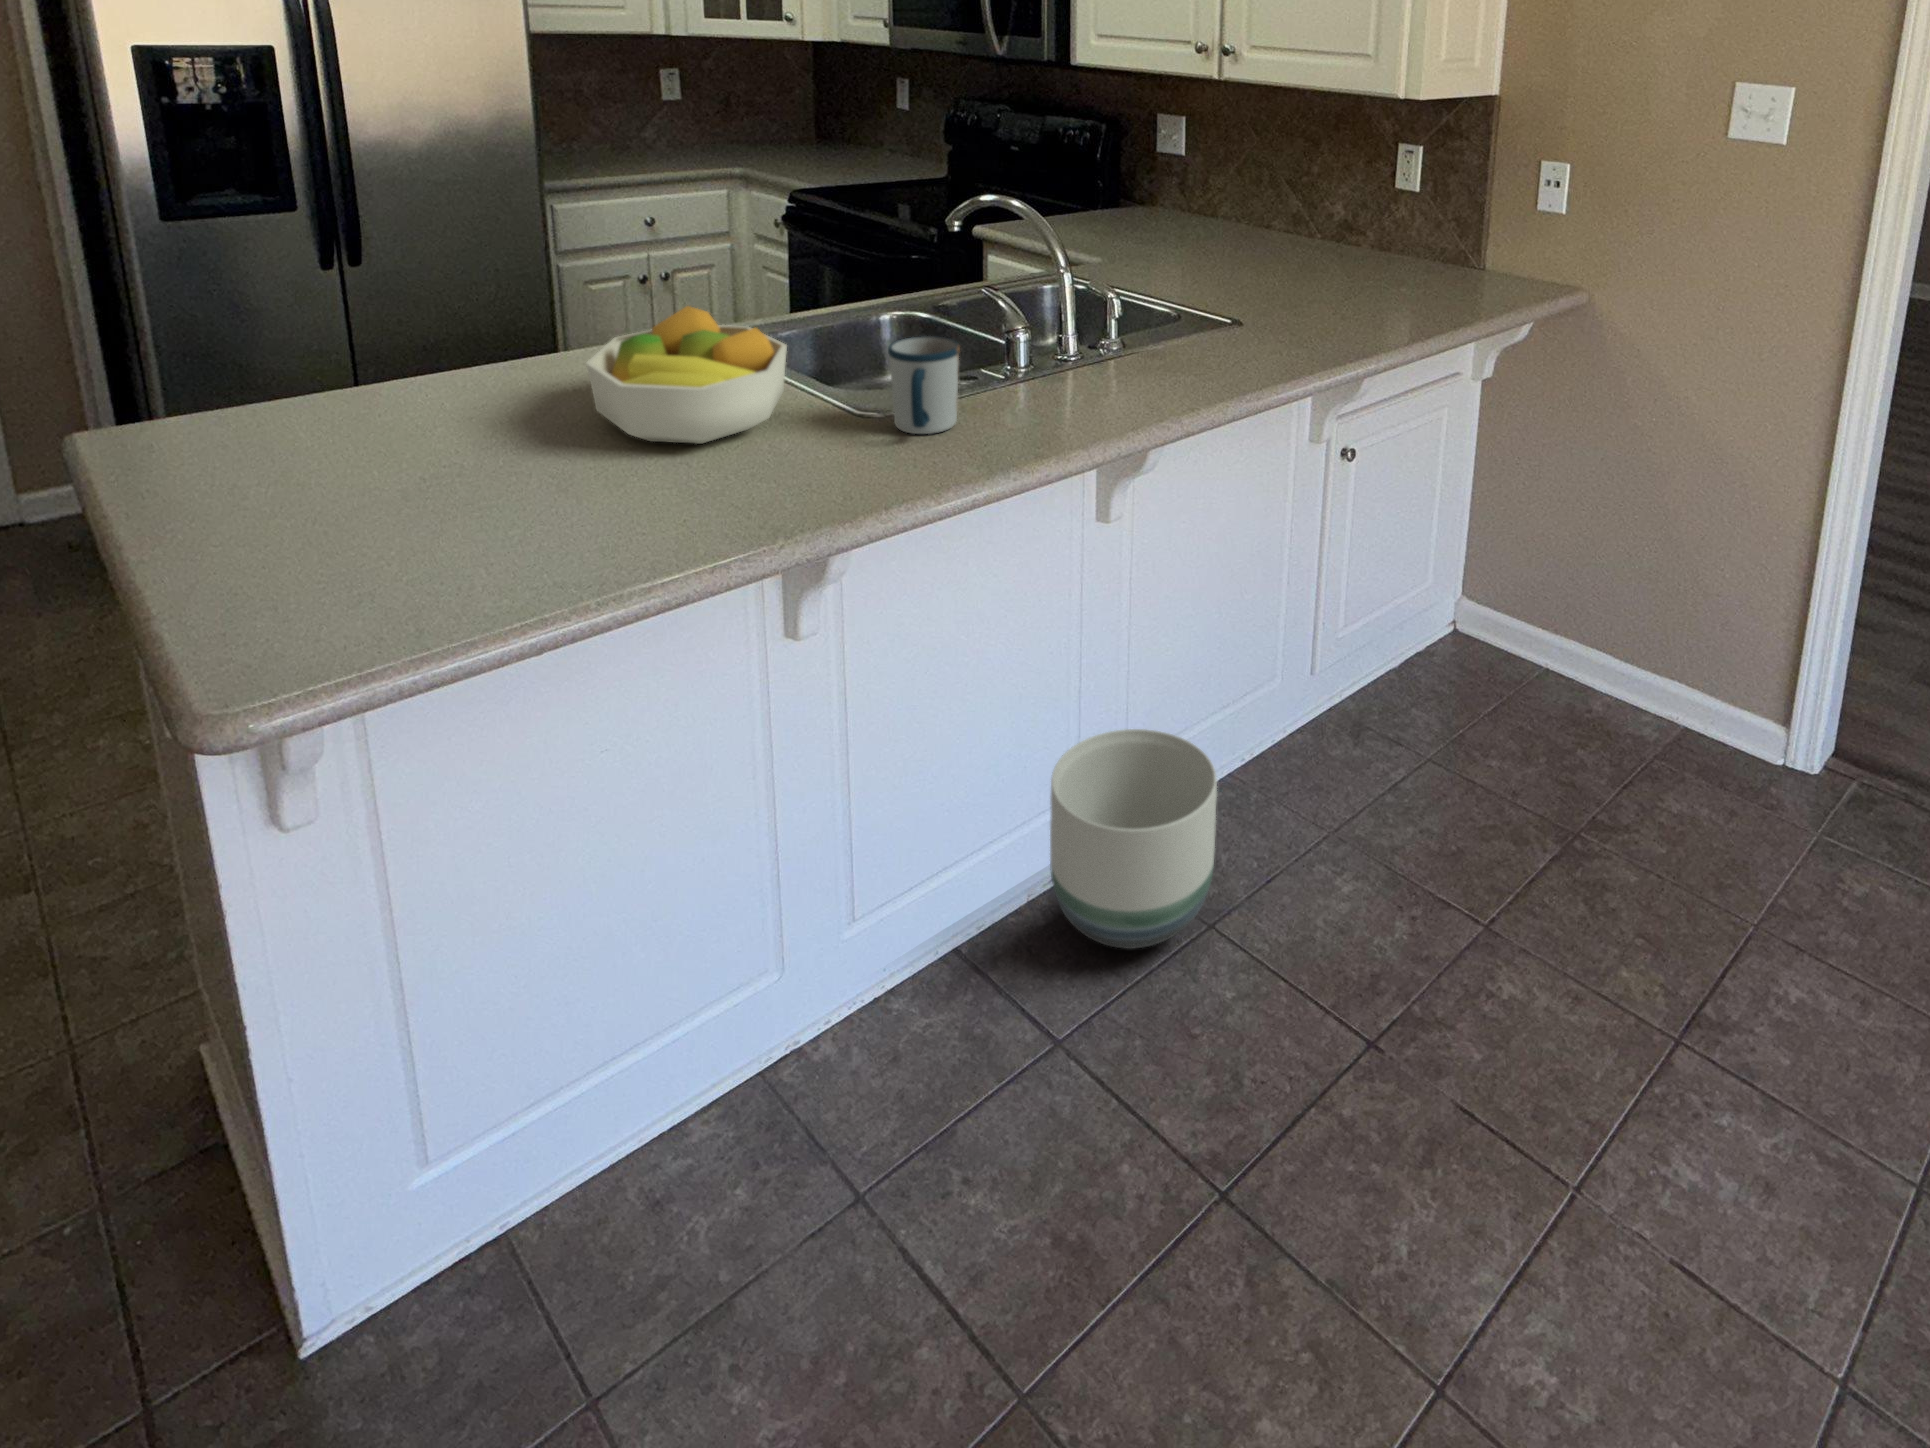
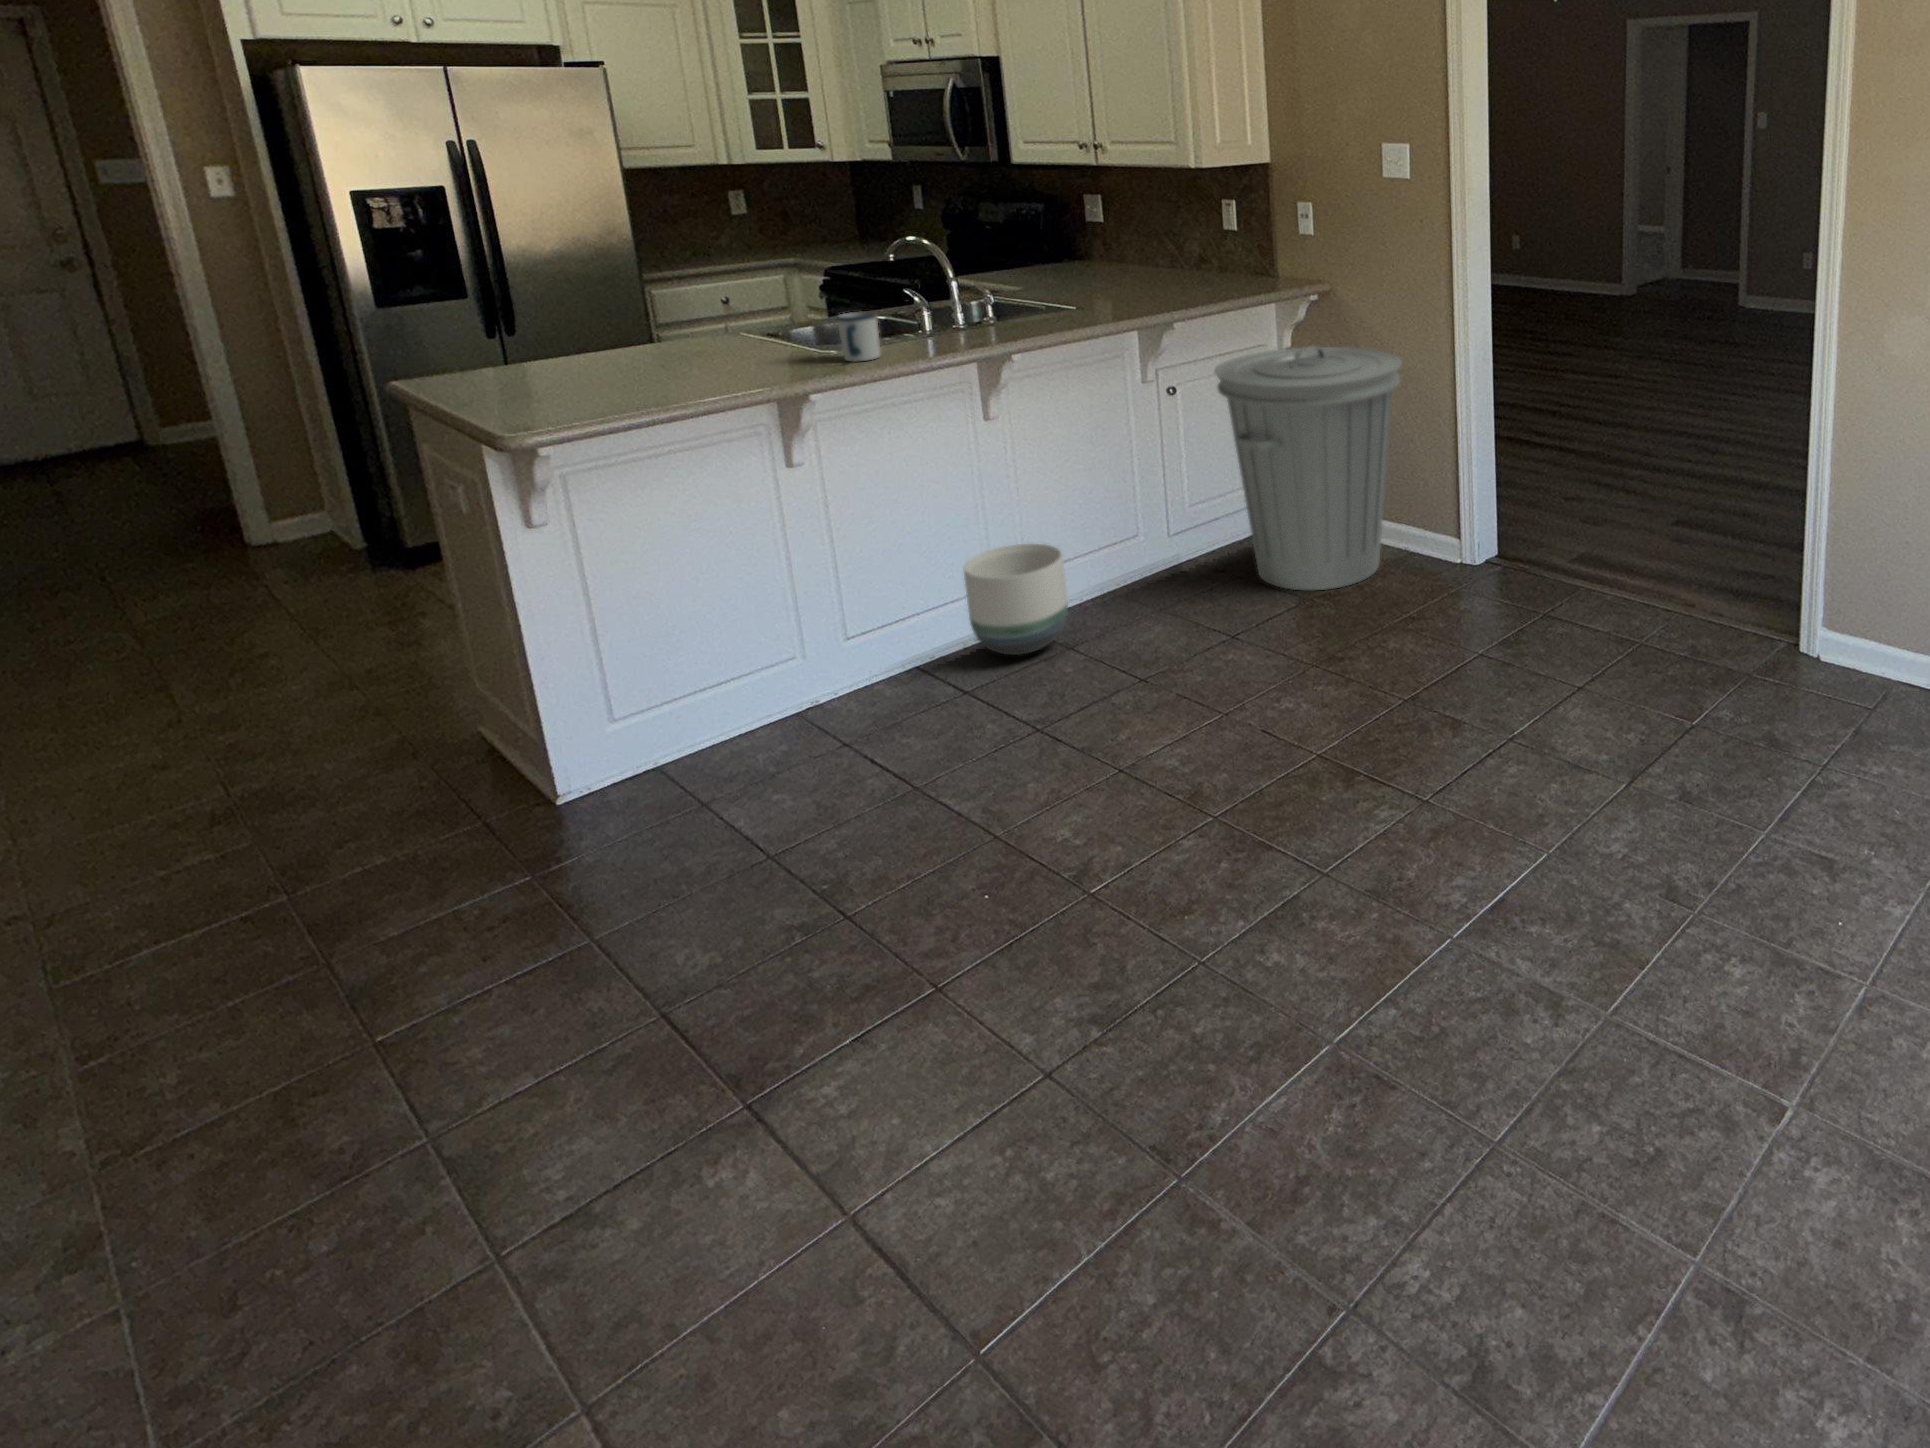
fruit bowl: present [586,306,787,444] -> none [666,305,783,371]
trash can: none [1435,390,1760,817] -> present [1214,346,1401,590]

